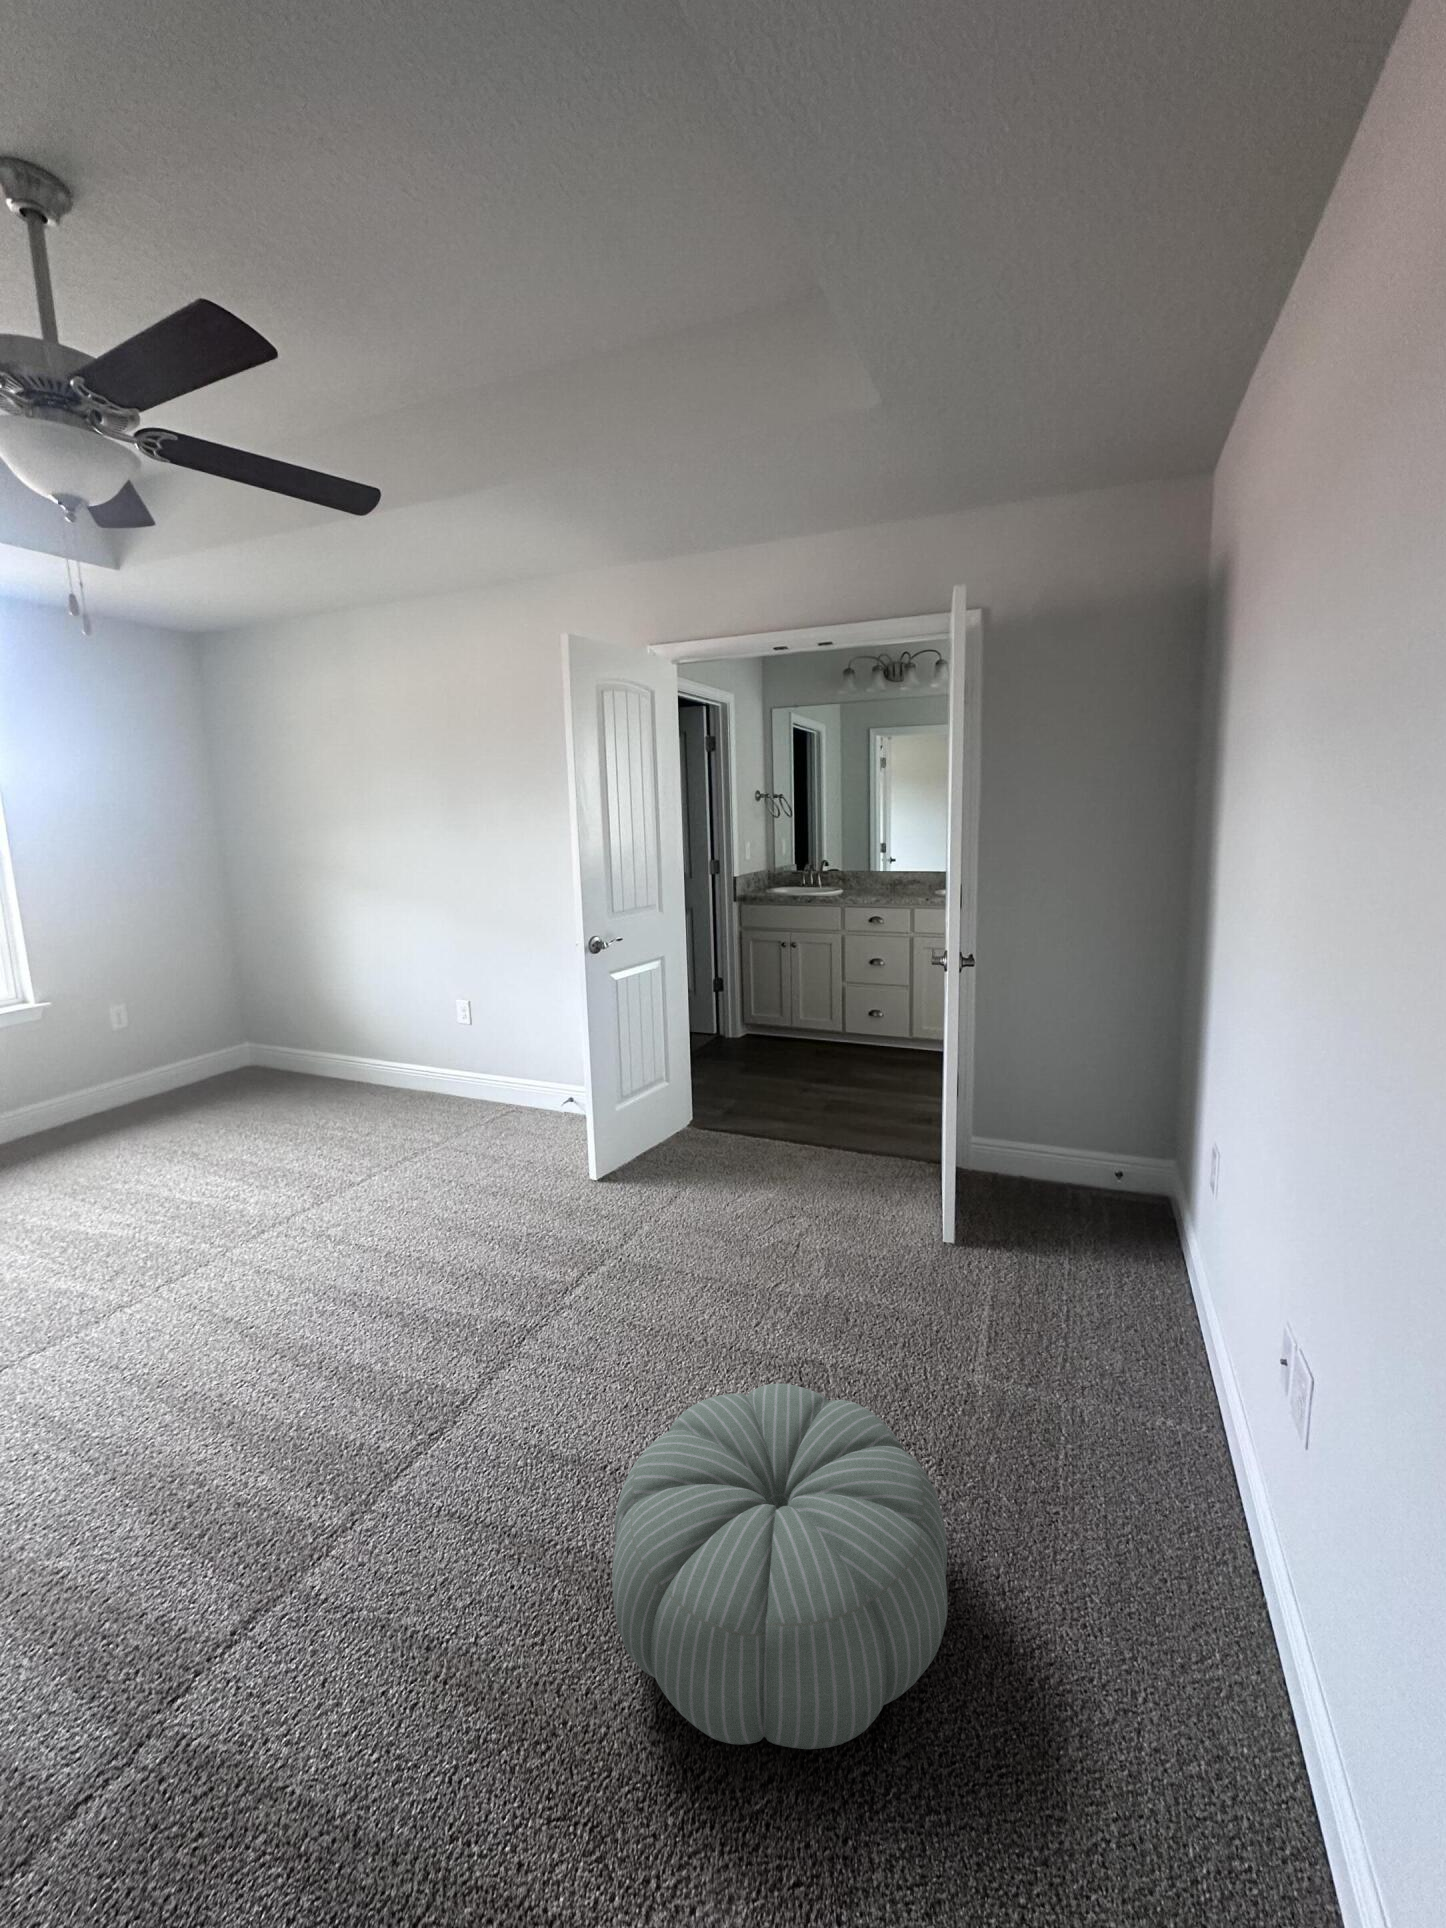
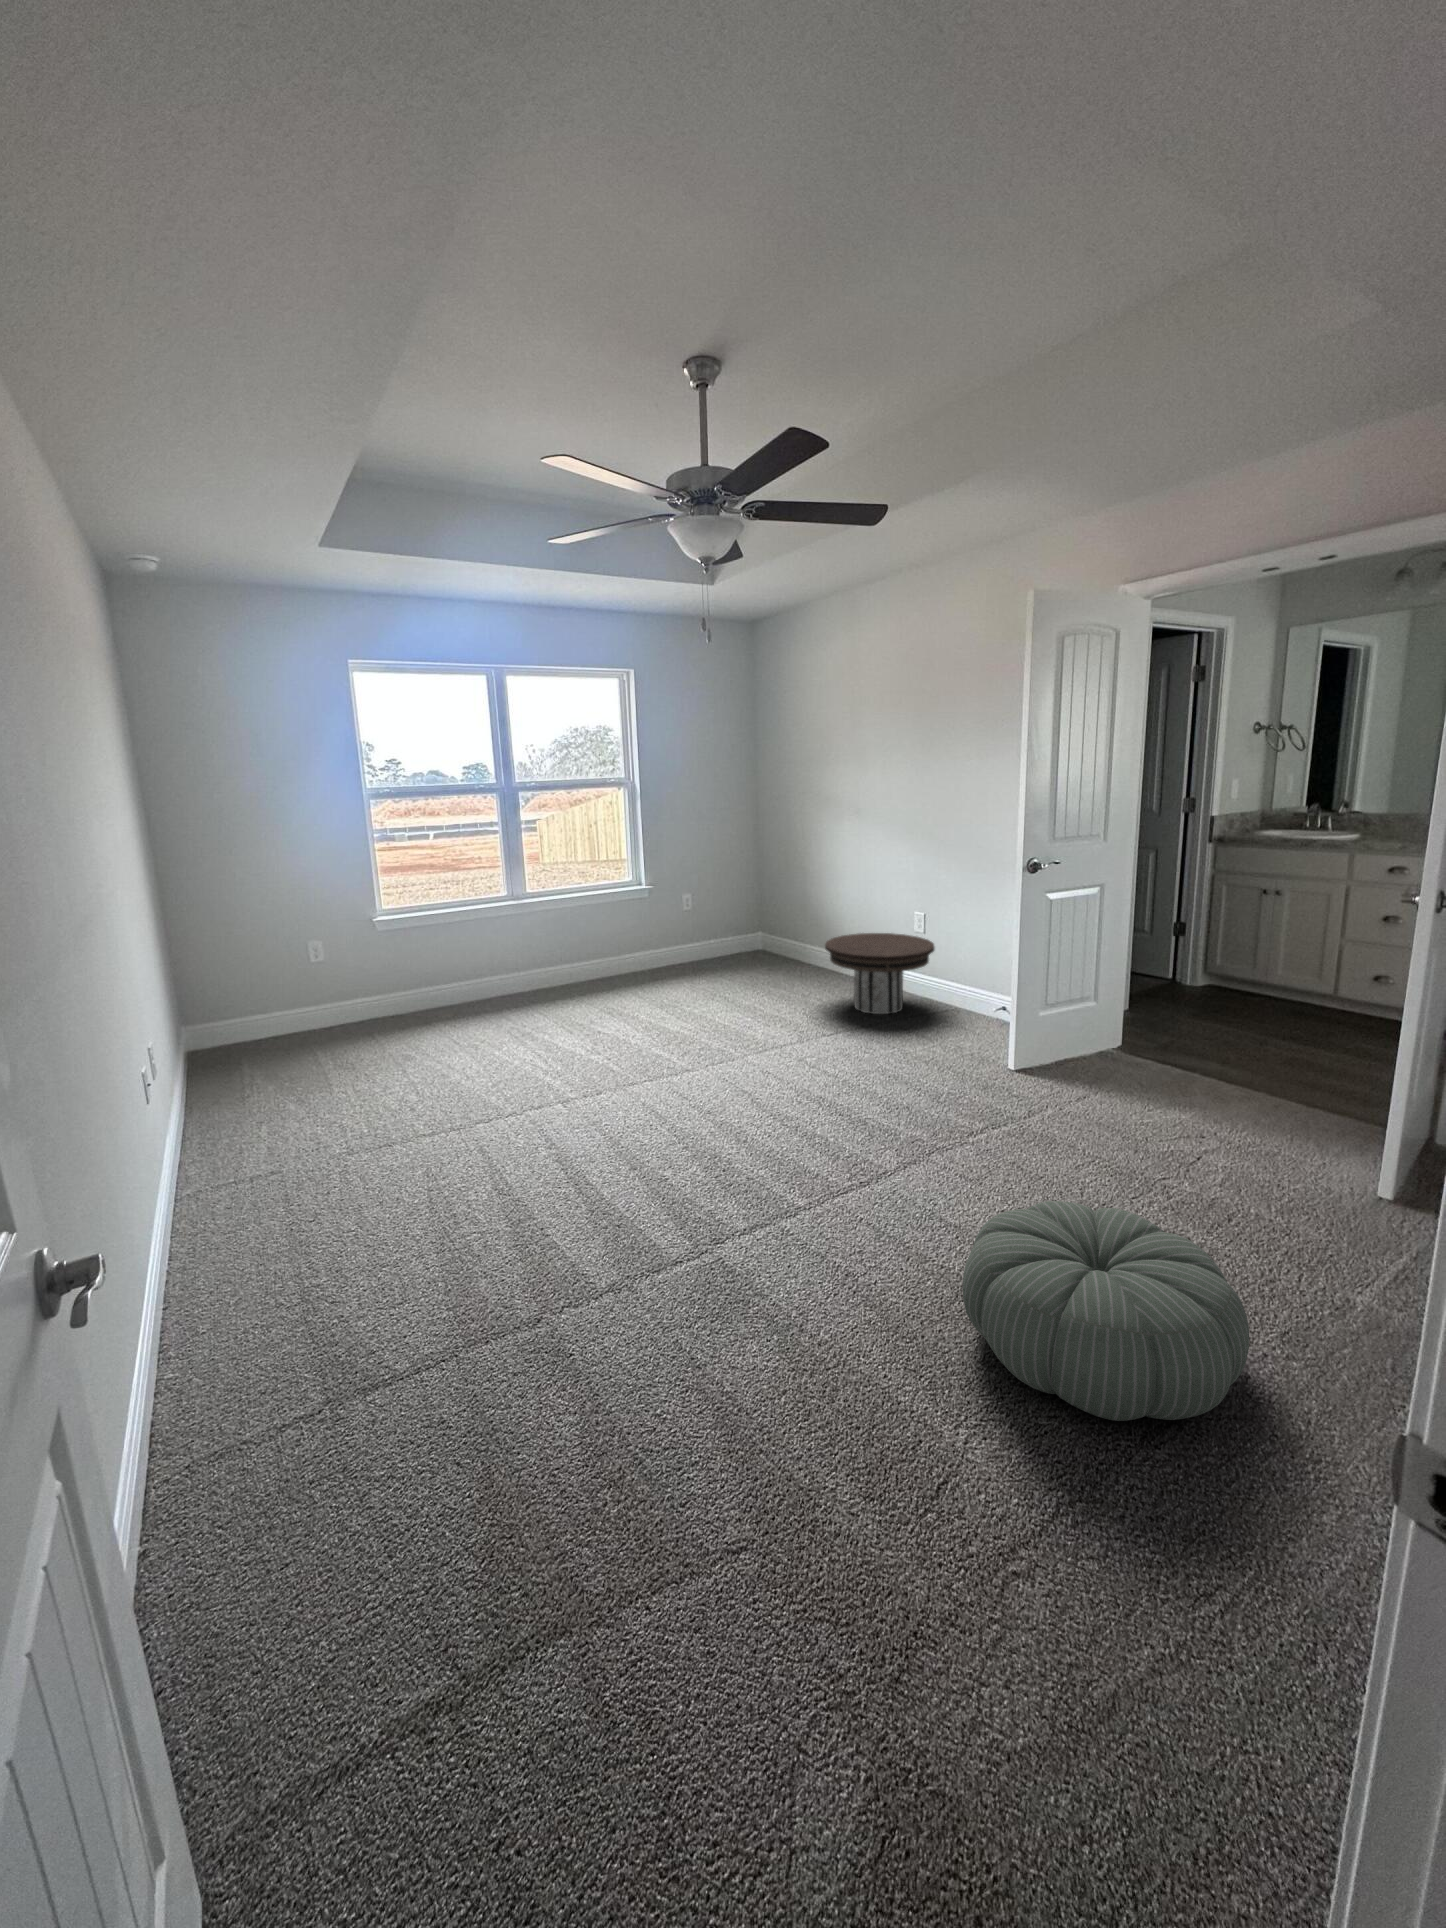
side table: none [341,1029,485,1138] -> present [825,933,935,1014]

